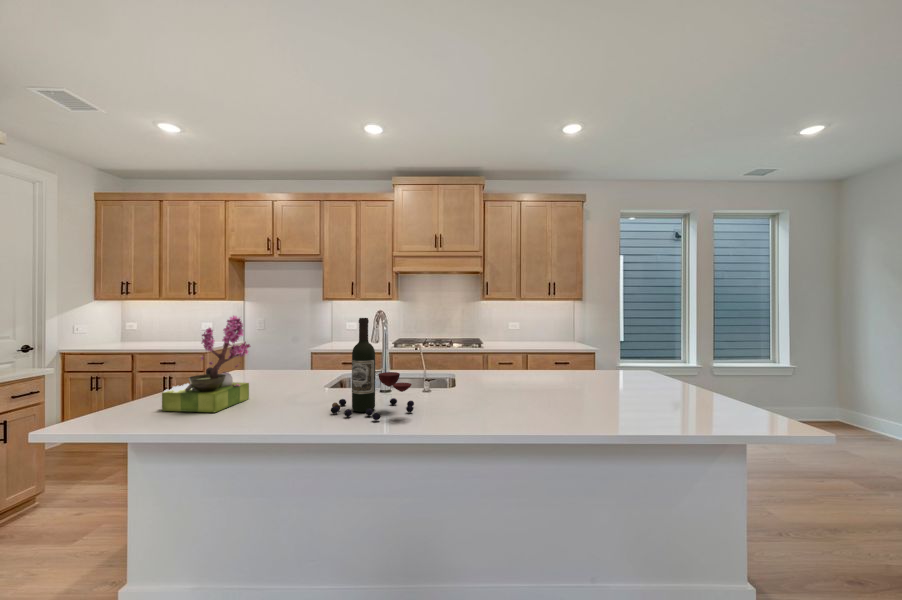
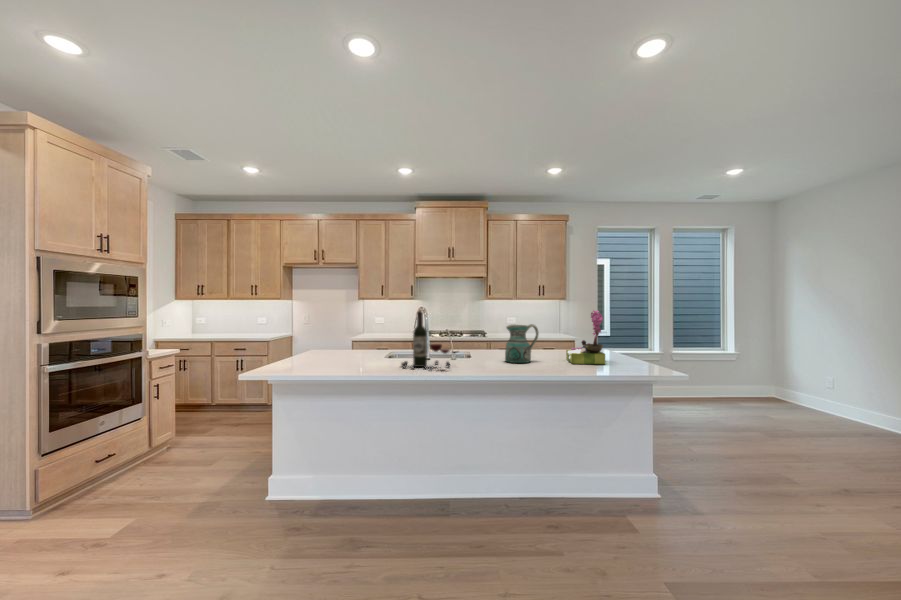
flower arrangement: present [162,316,251,412] -> present [566,311,605,364]
ceramic pitcher: none [506,338,559,402] -> present [505,324,539,363]

